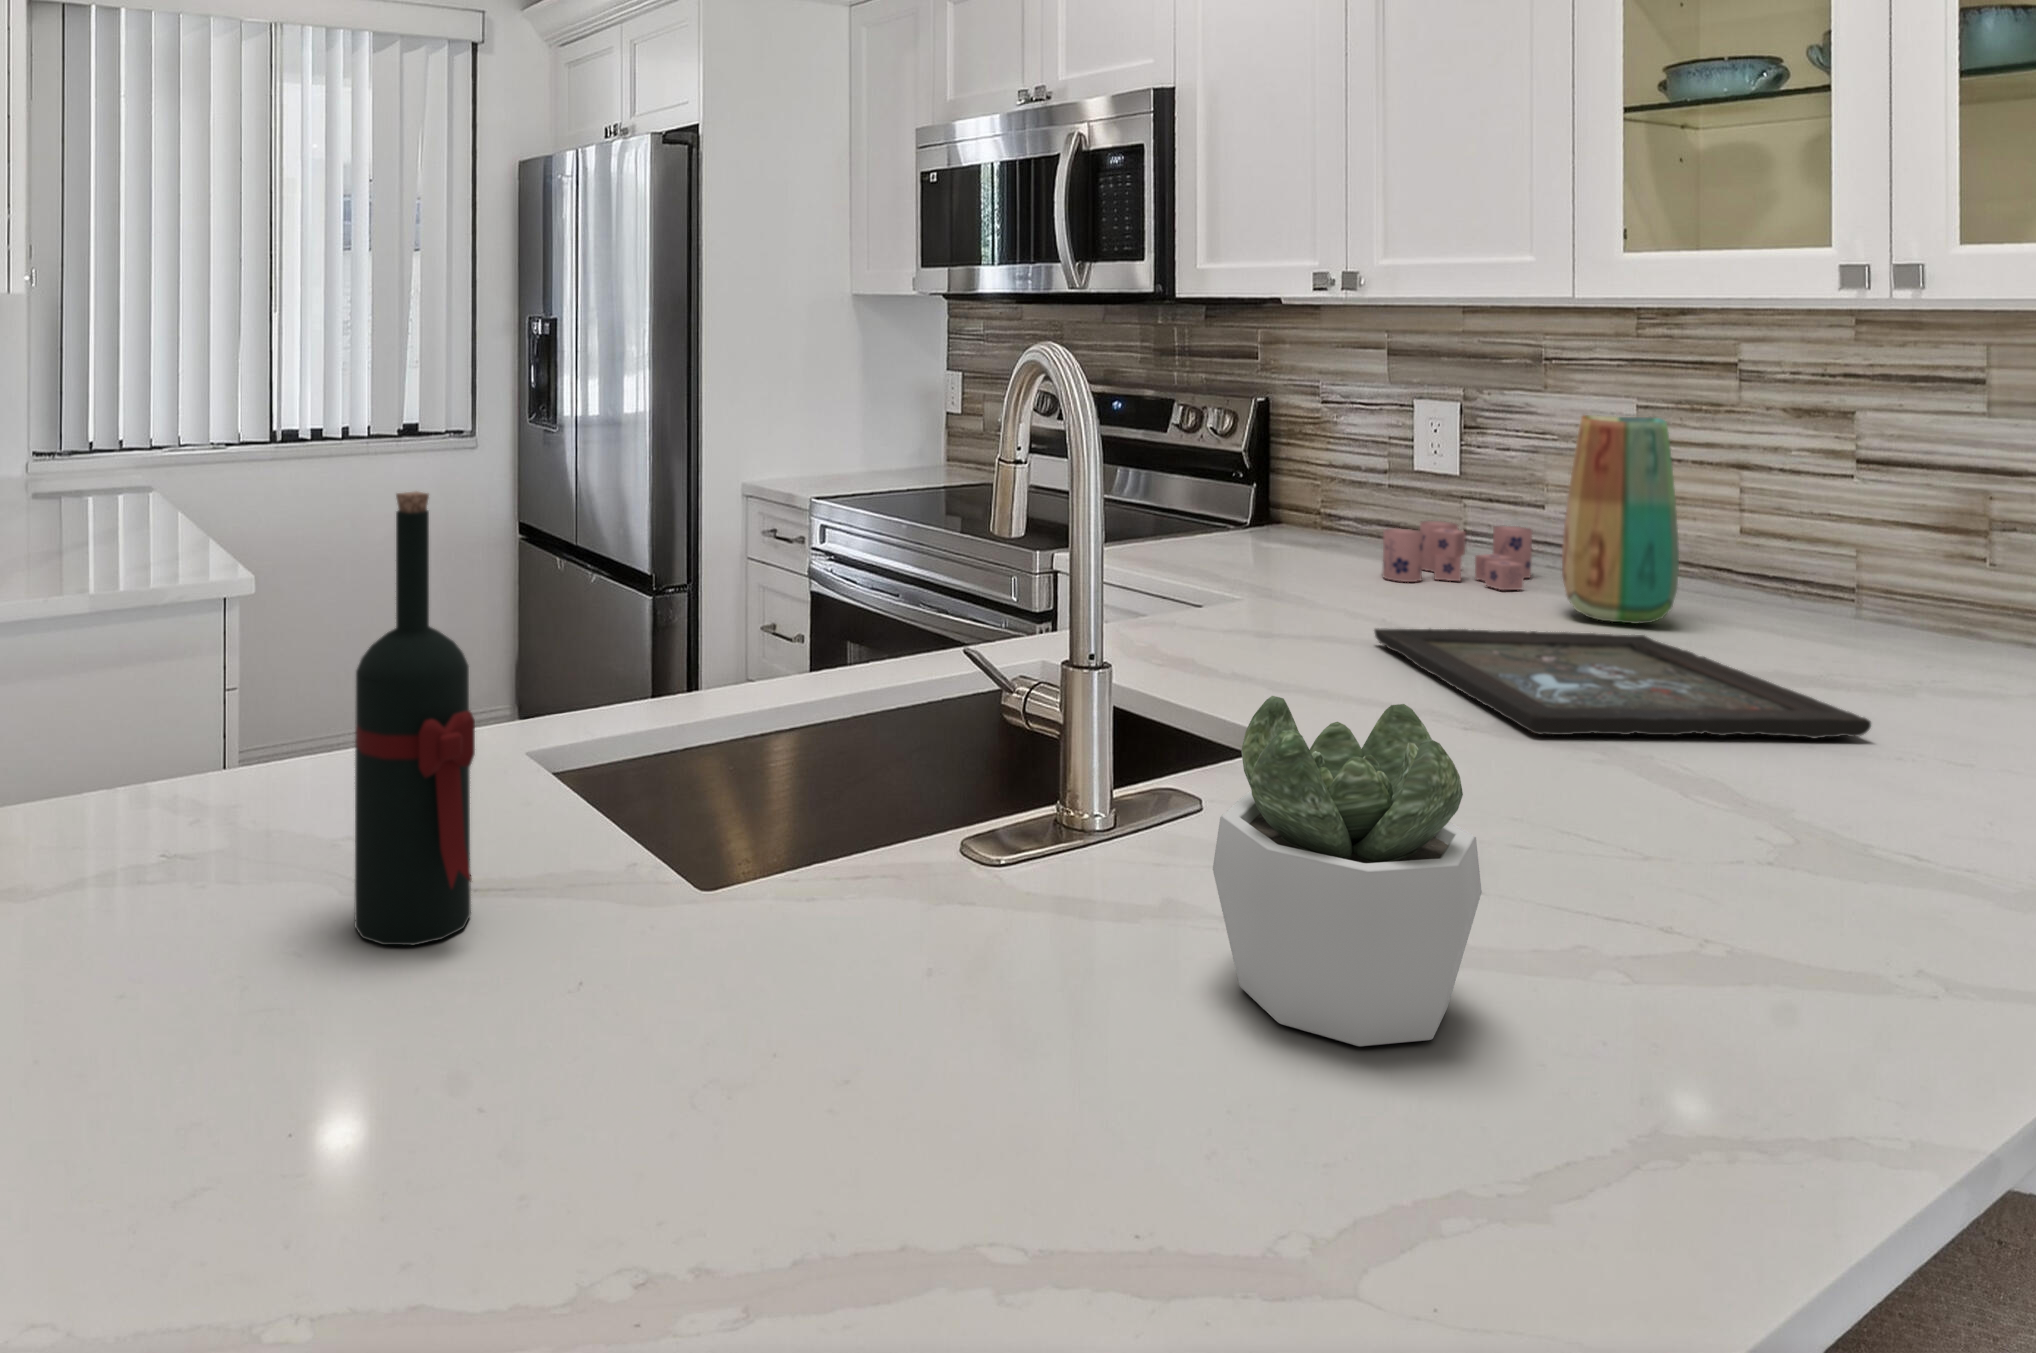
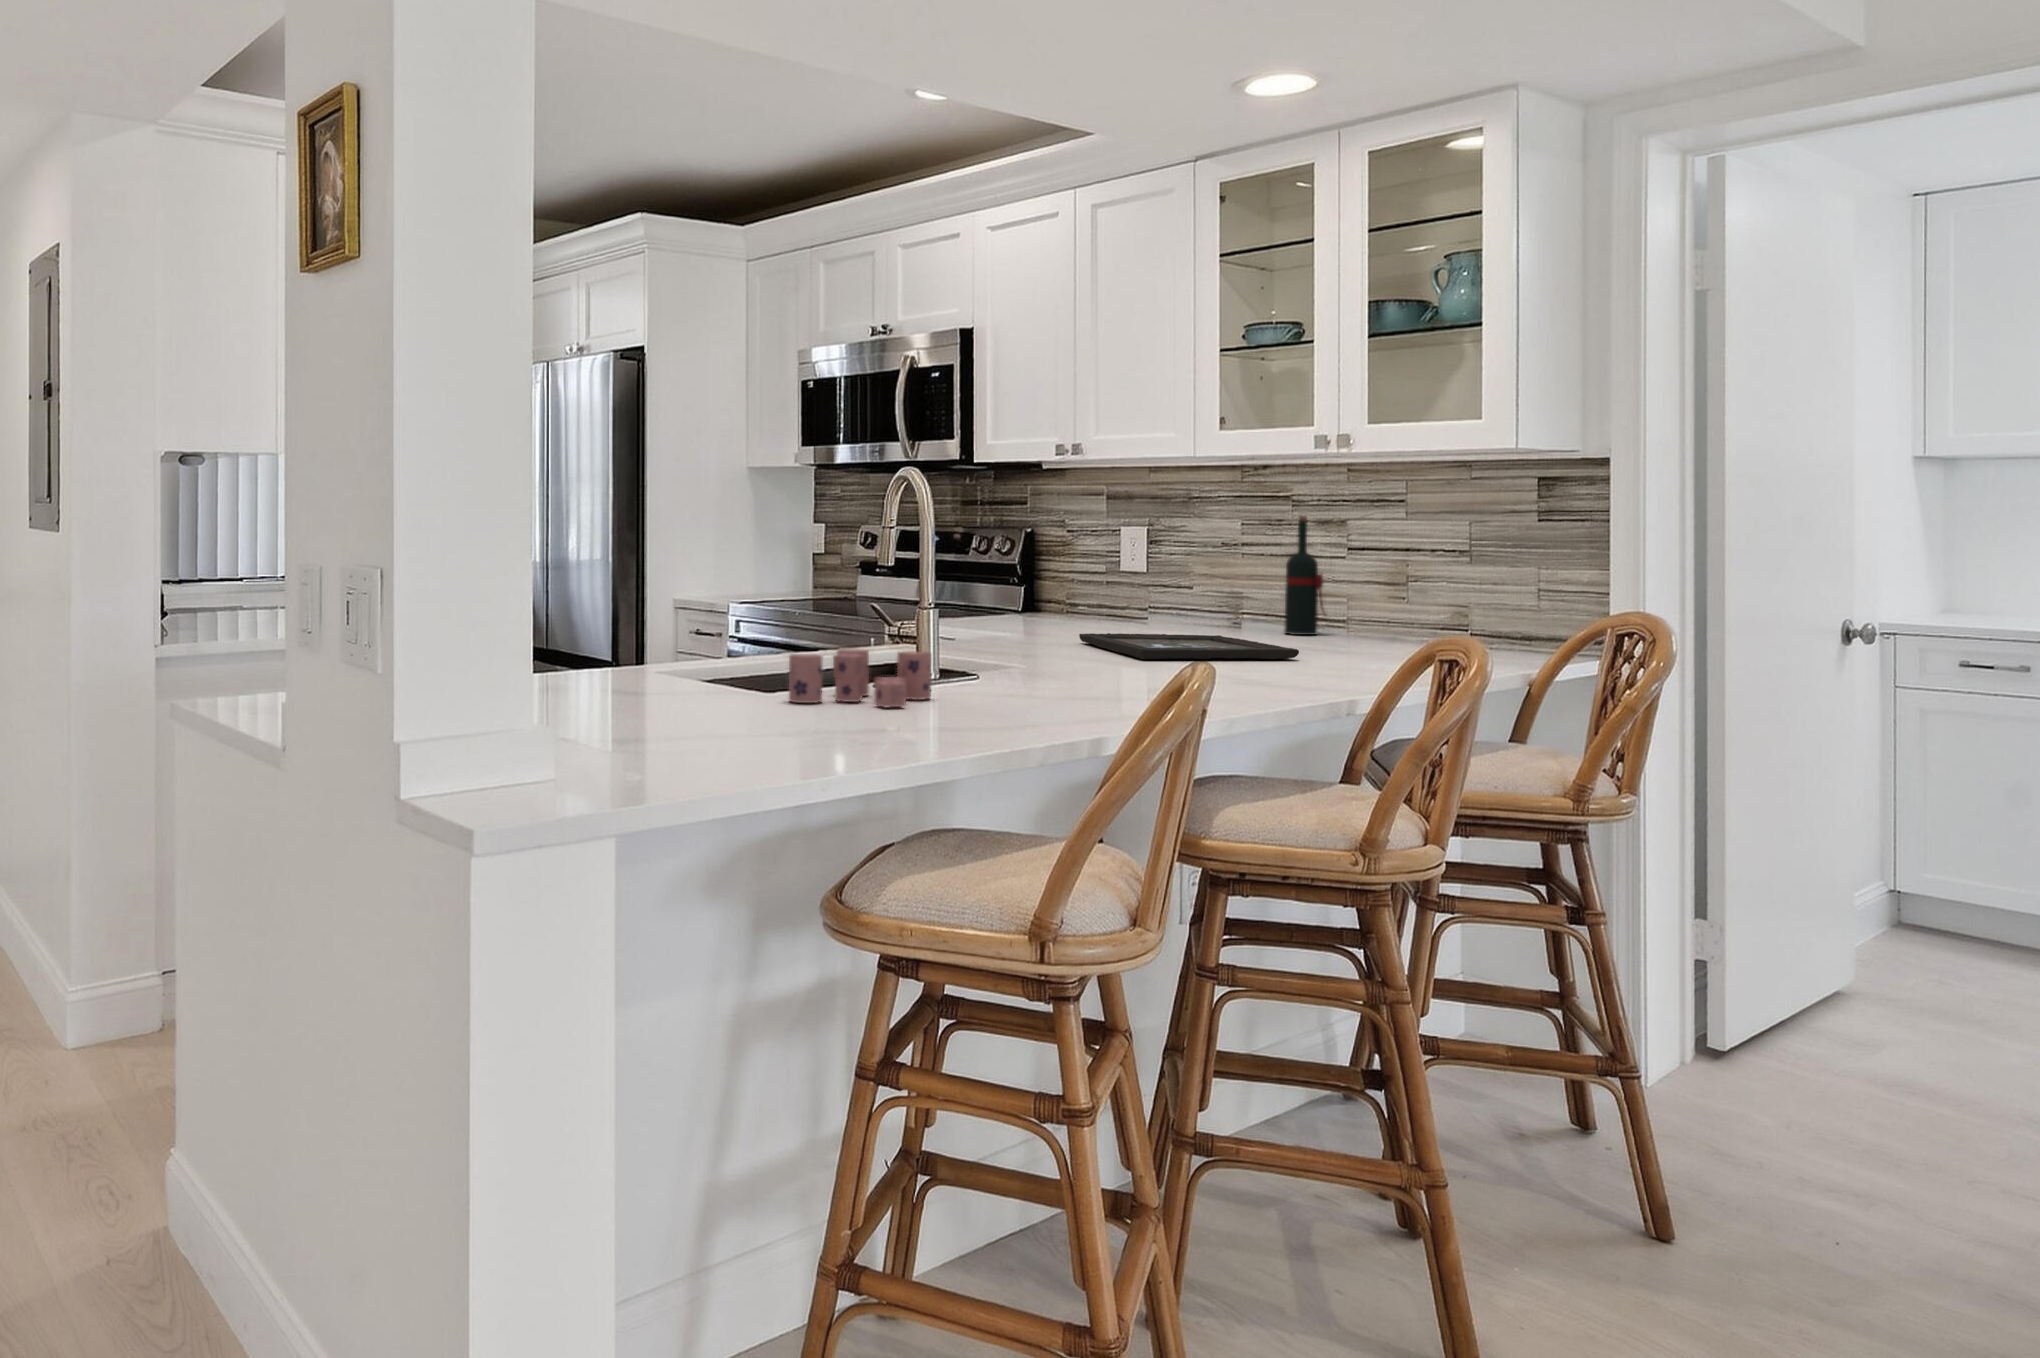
vase: present [1562,415,1679,624] -> none [1188,523,1246,637]
wine bottle: present [355,491,475,945] -> present [1285,515,1325,635]
candle: present [1382,521,1532,590] -> present [789,649,931,708]
succulent plant: present [1213,696,1482,1047] -> none [985,589,1080,699]

